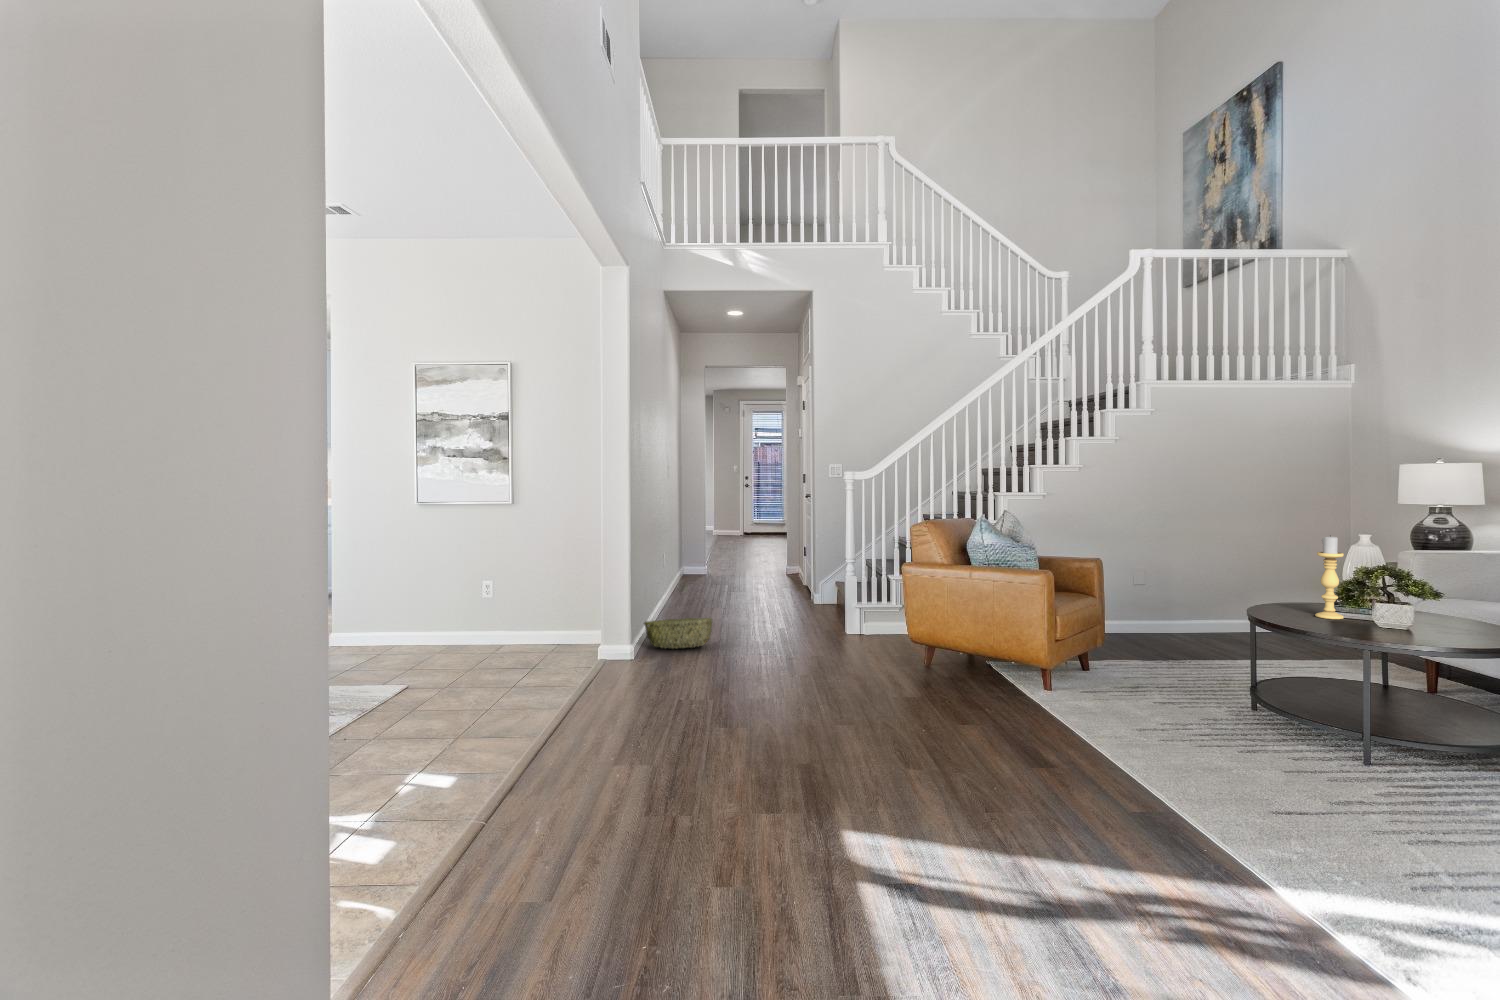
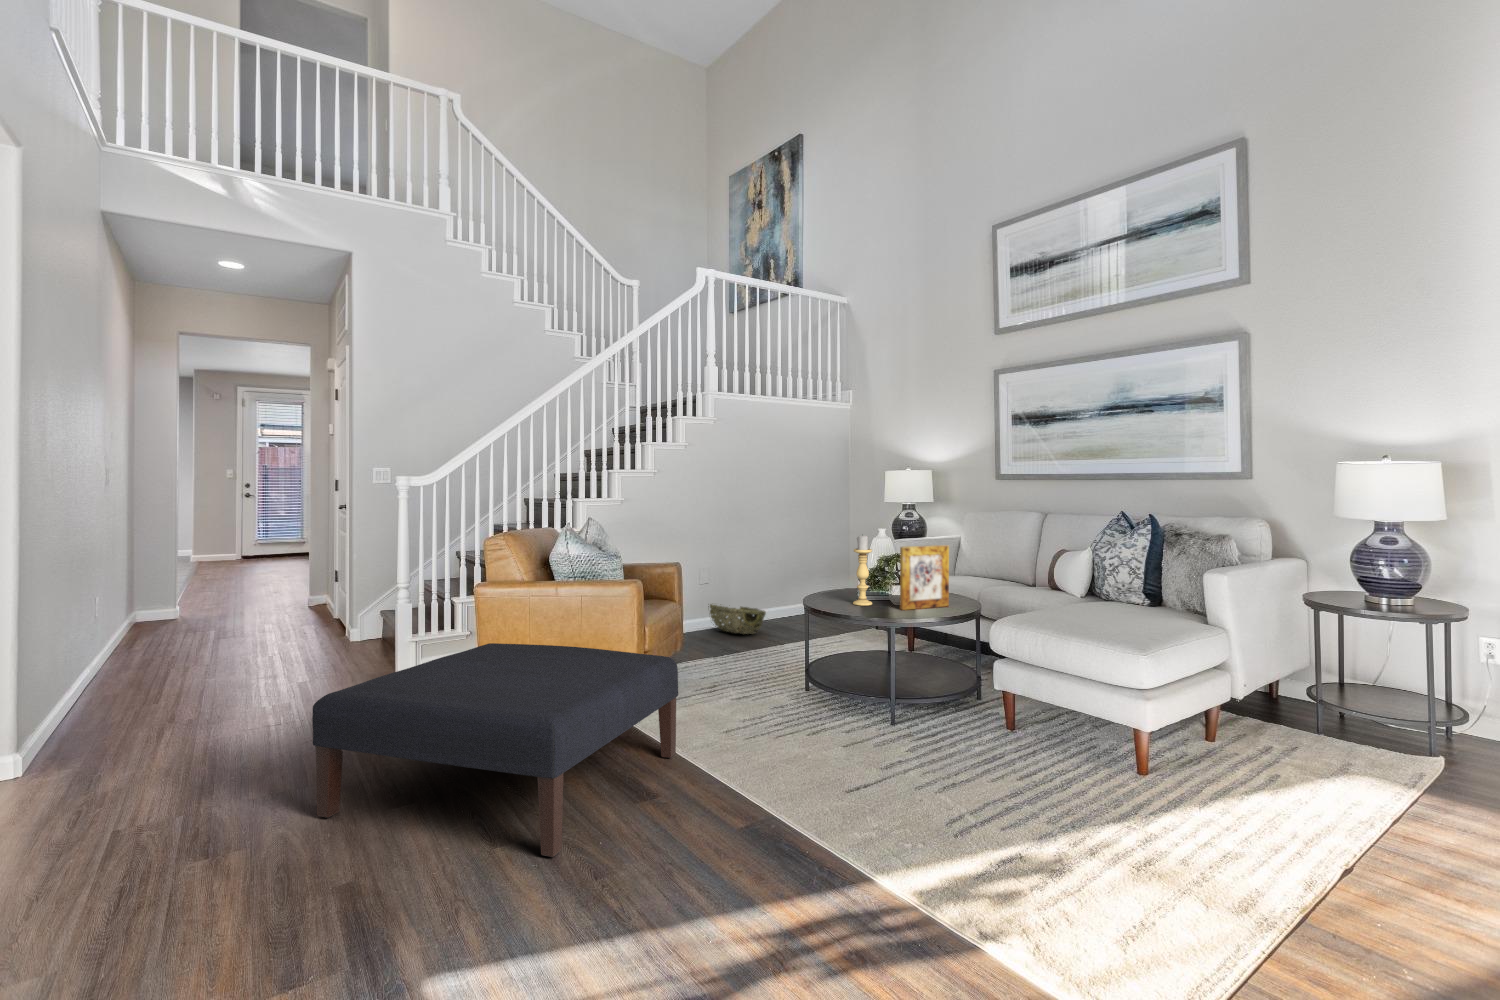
picture frame: none [1382,552,1467,630] -> present [900,545,949,610]
woven basket: present [644,618,712,649] -> present [708,604,766,634]
ottoman: none [768,619,1080,805] -> present [312,643,678,857]

